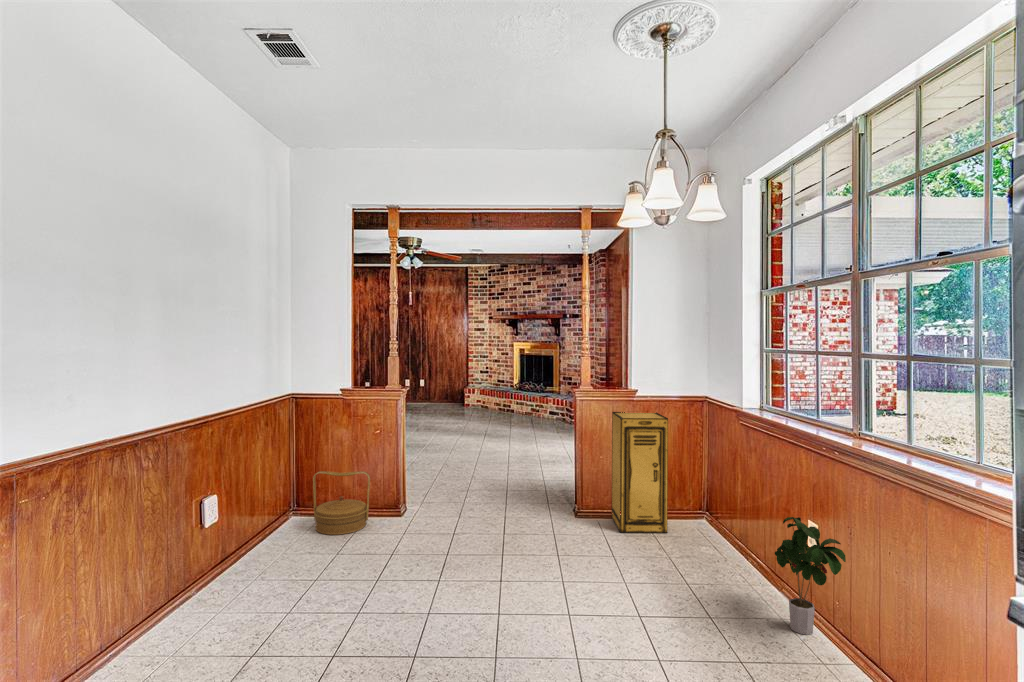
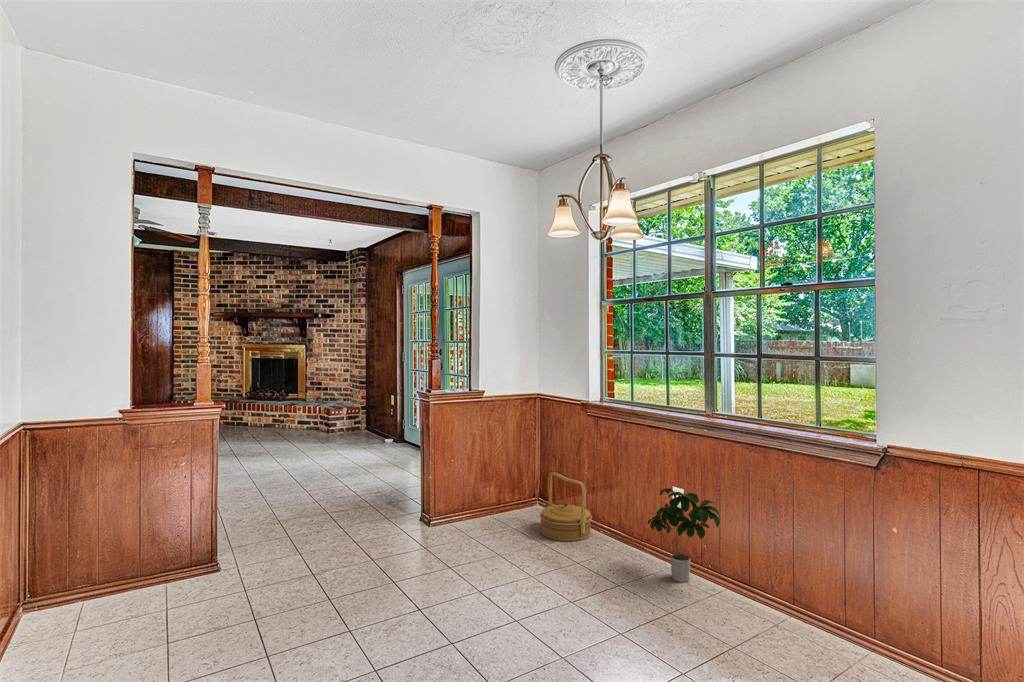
storage cabinet: present [612,412,668,533] -> none [459,411,520,534]
woven basket: present [313,471,370,535] -> present [540,472,592,541]

